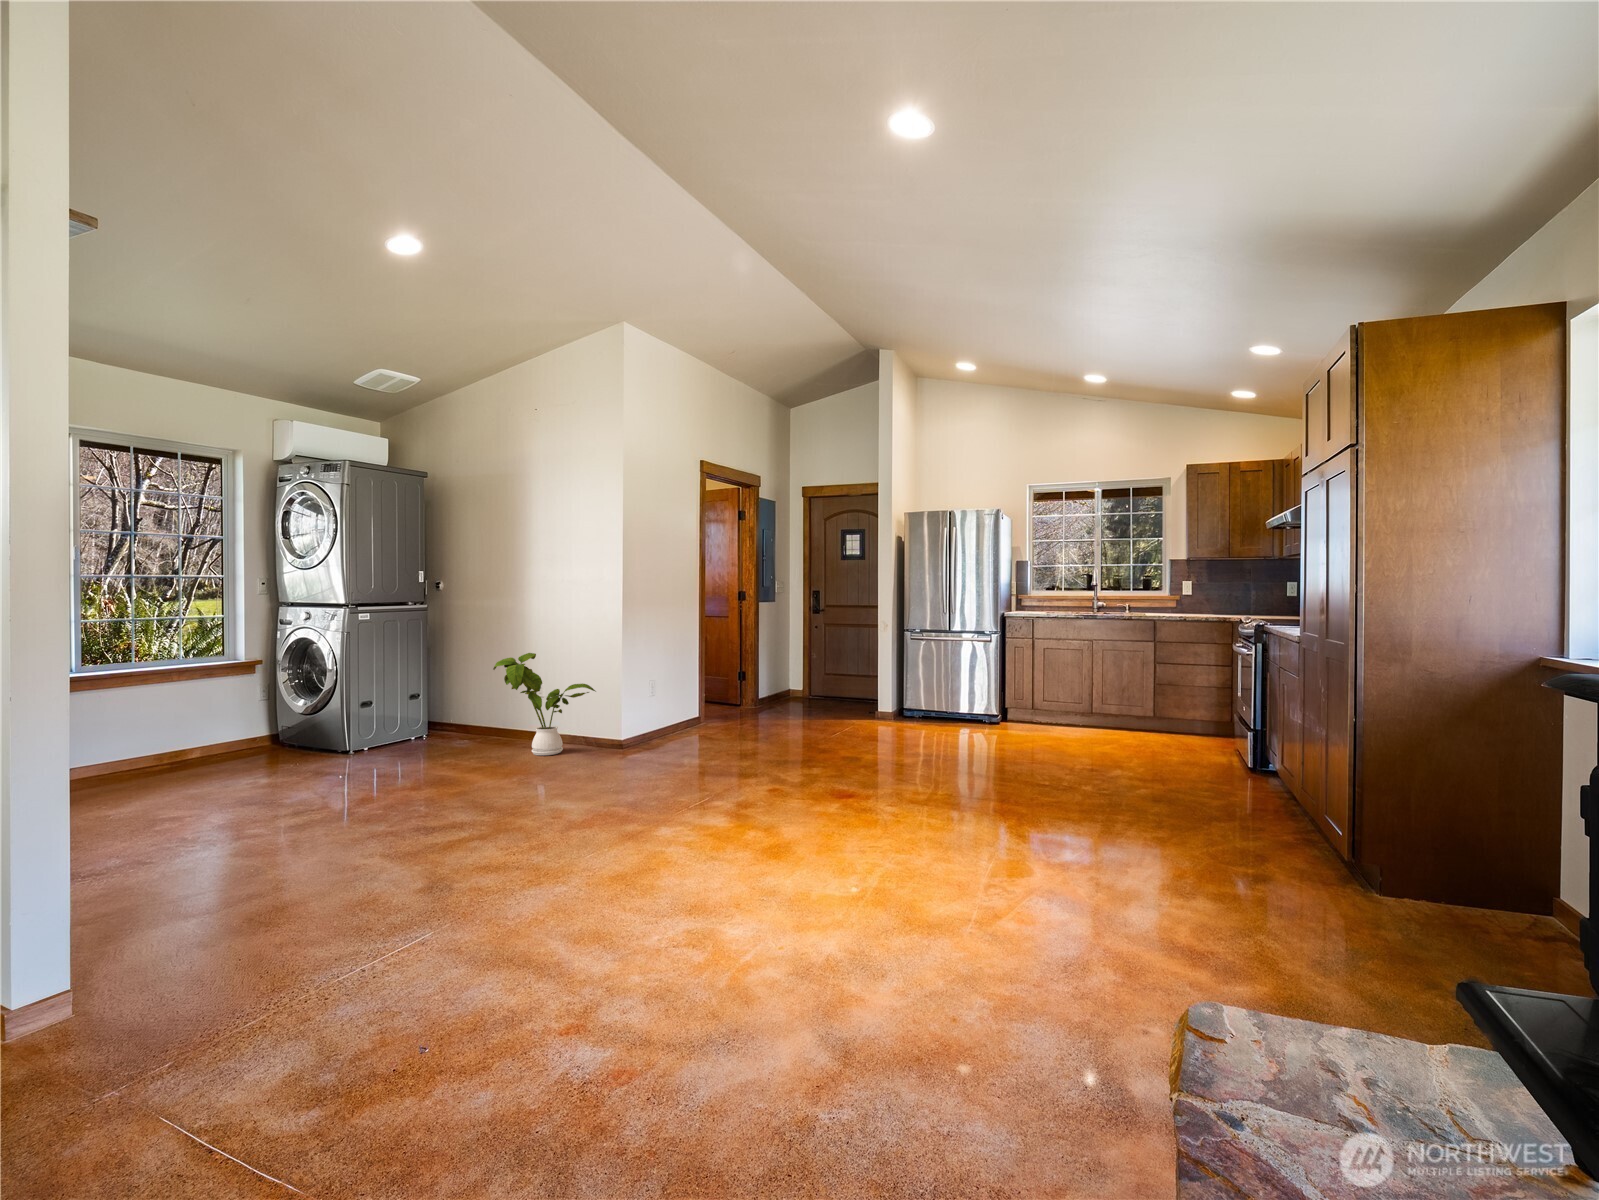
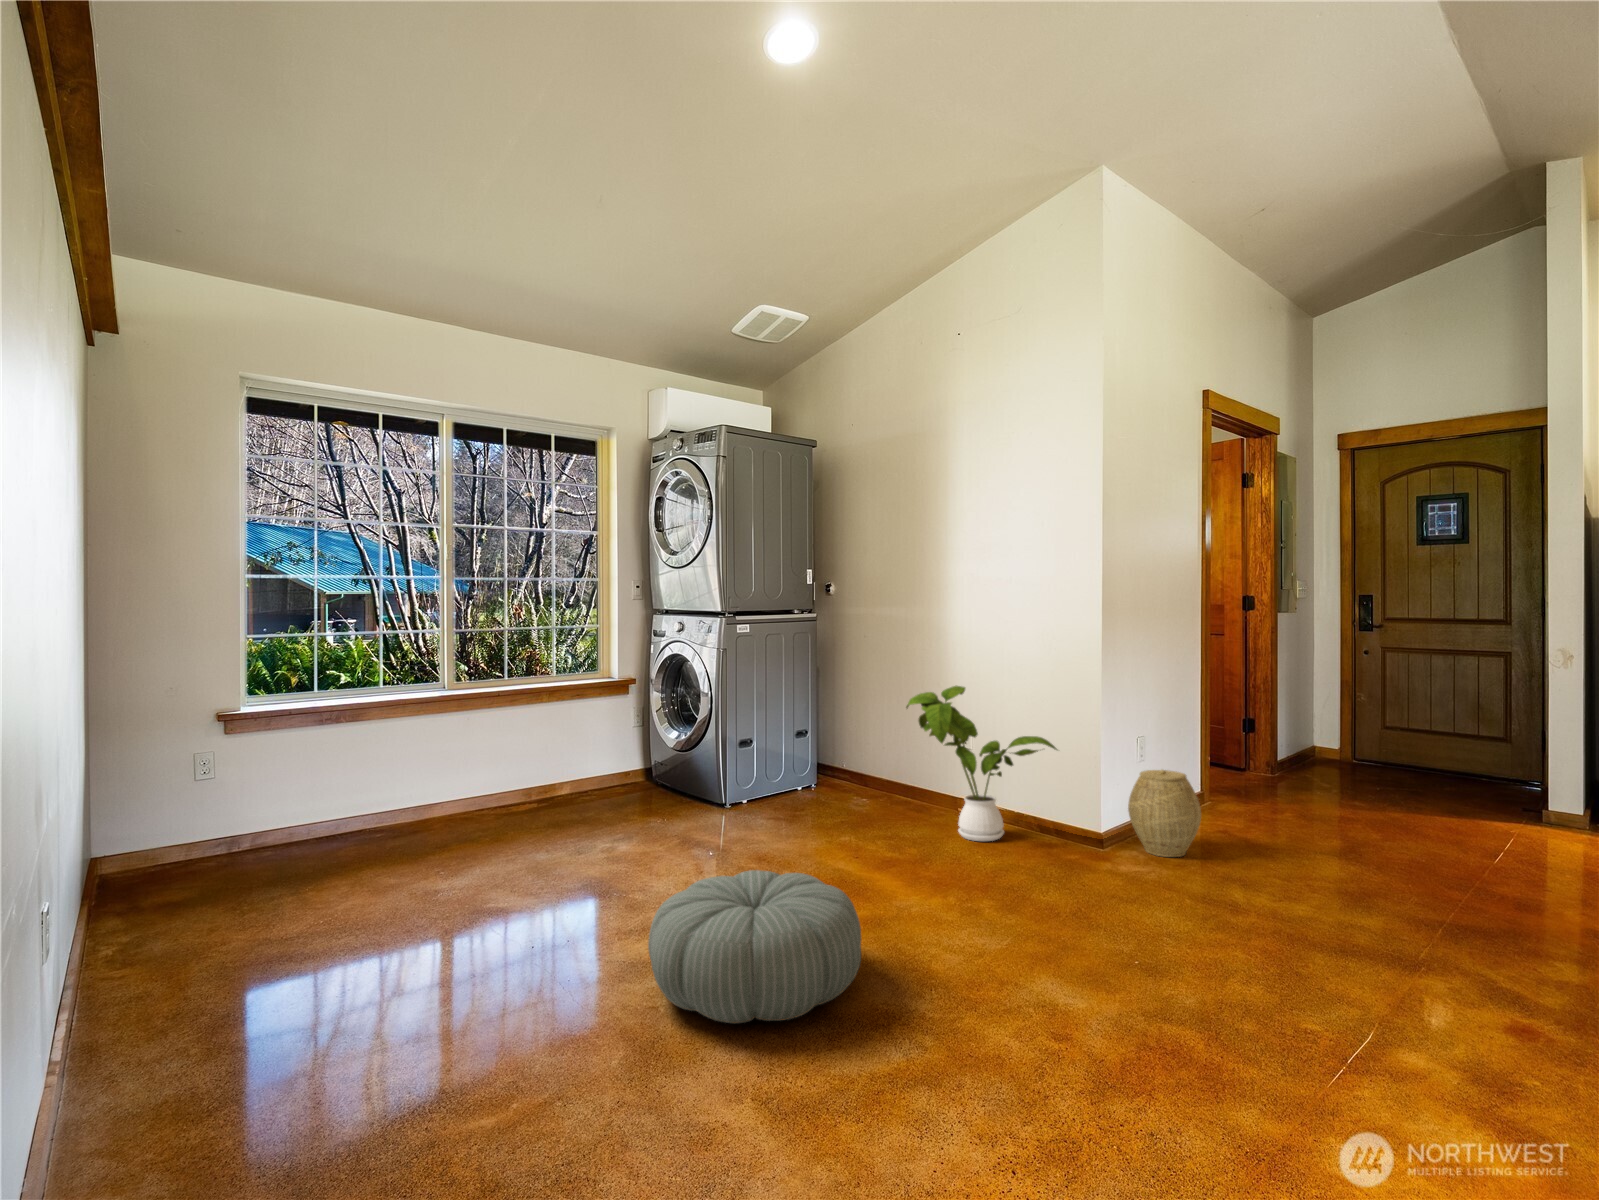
woven basket: none [640,700,682,752] -> present [1128,770,1201,857]
pouf: none [314,763,454,837] -> present [648,870,861,1023]

